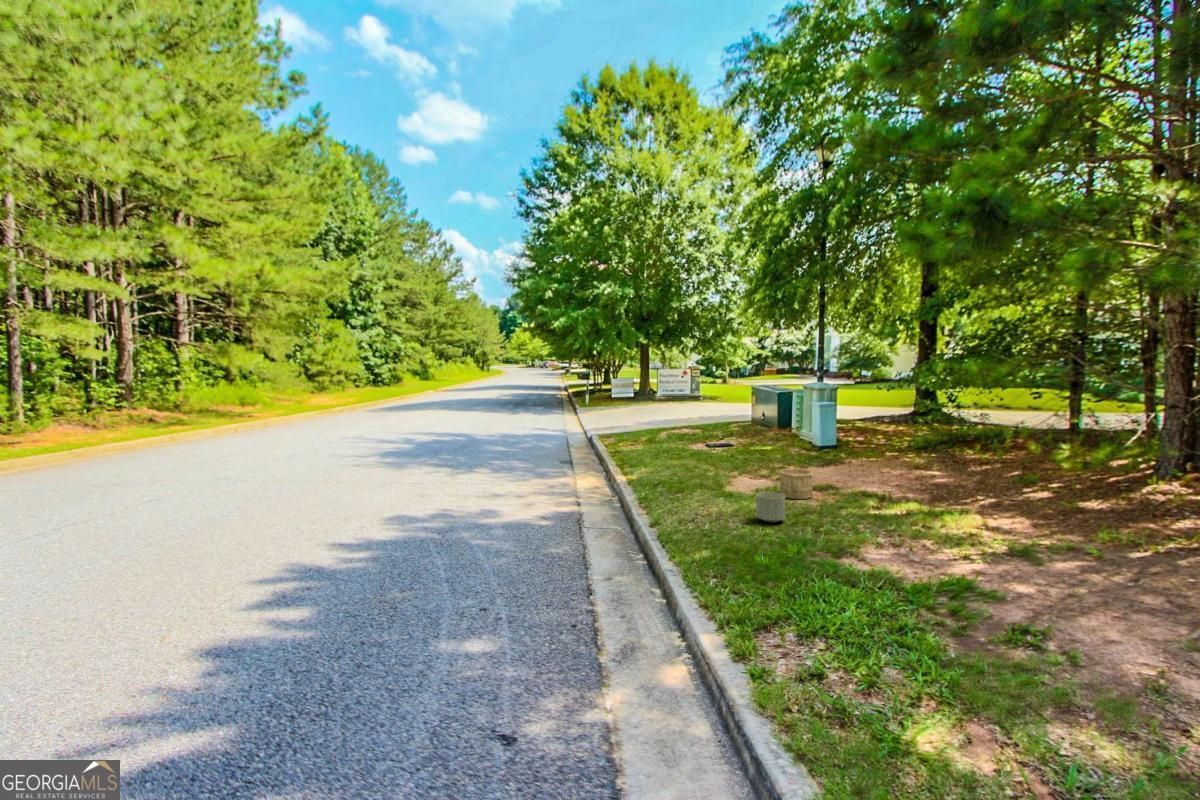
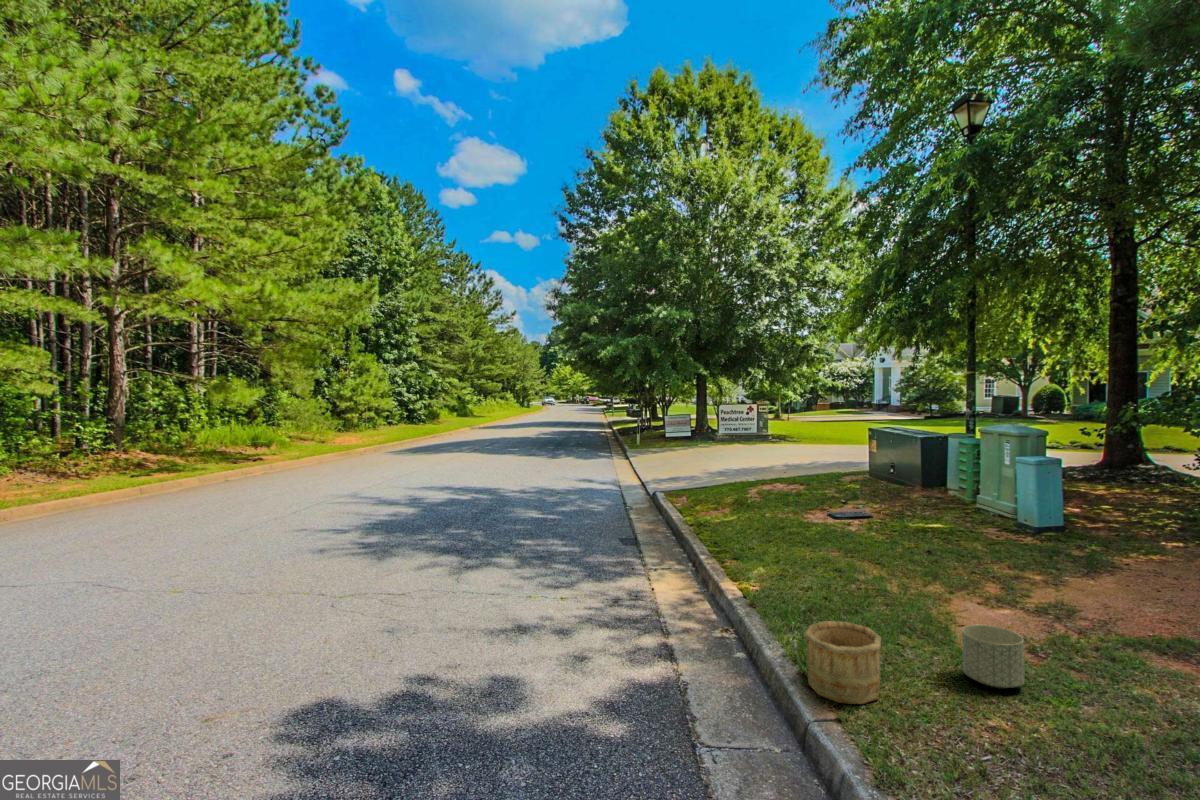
wooden bucket: present [779,468,813,499] -> present [804,621,881,704]

